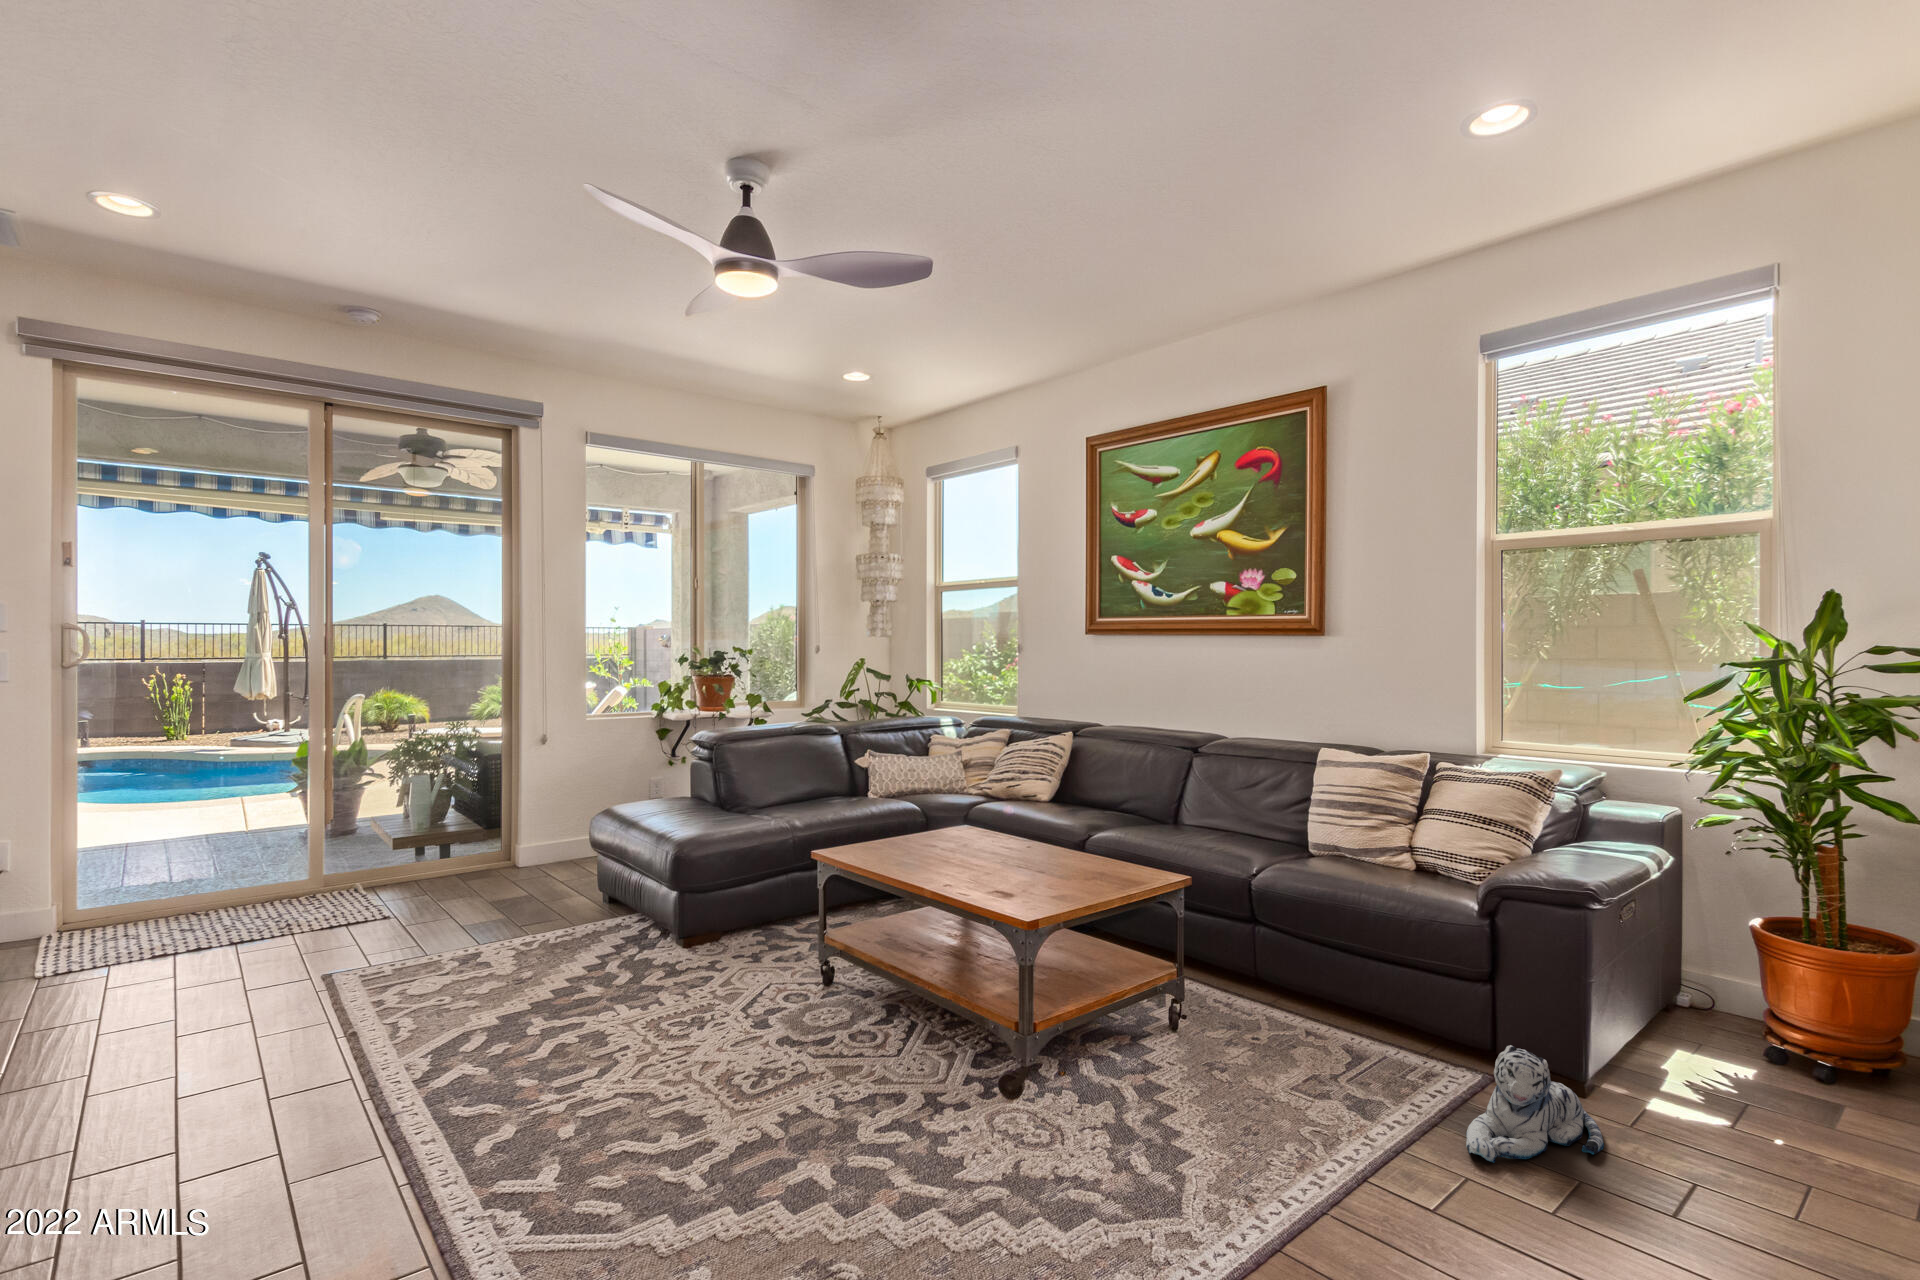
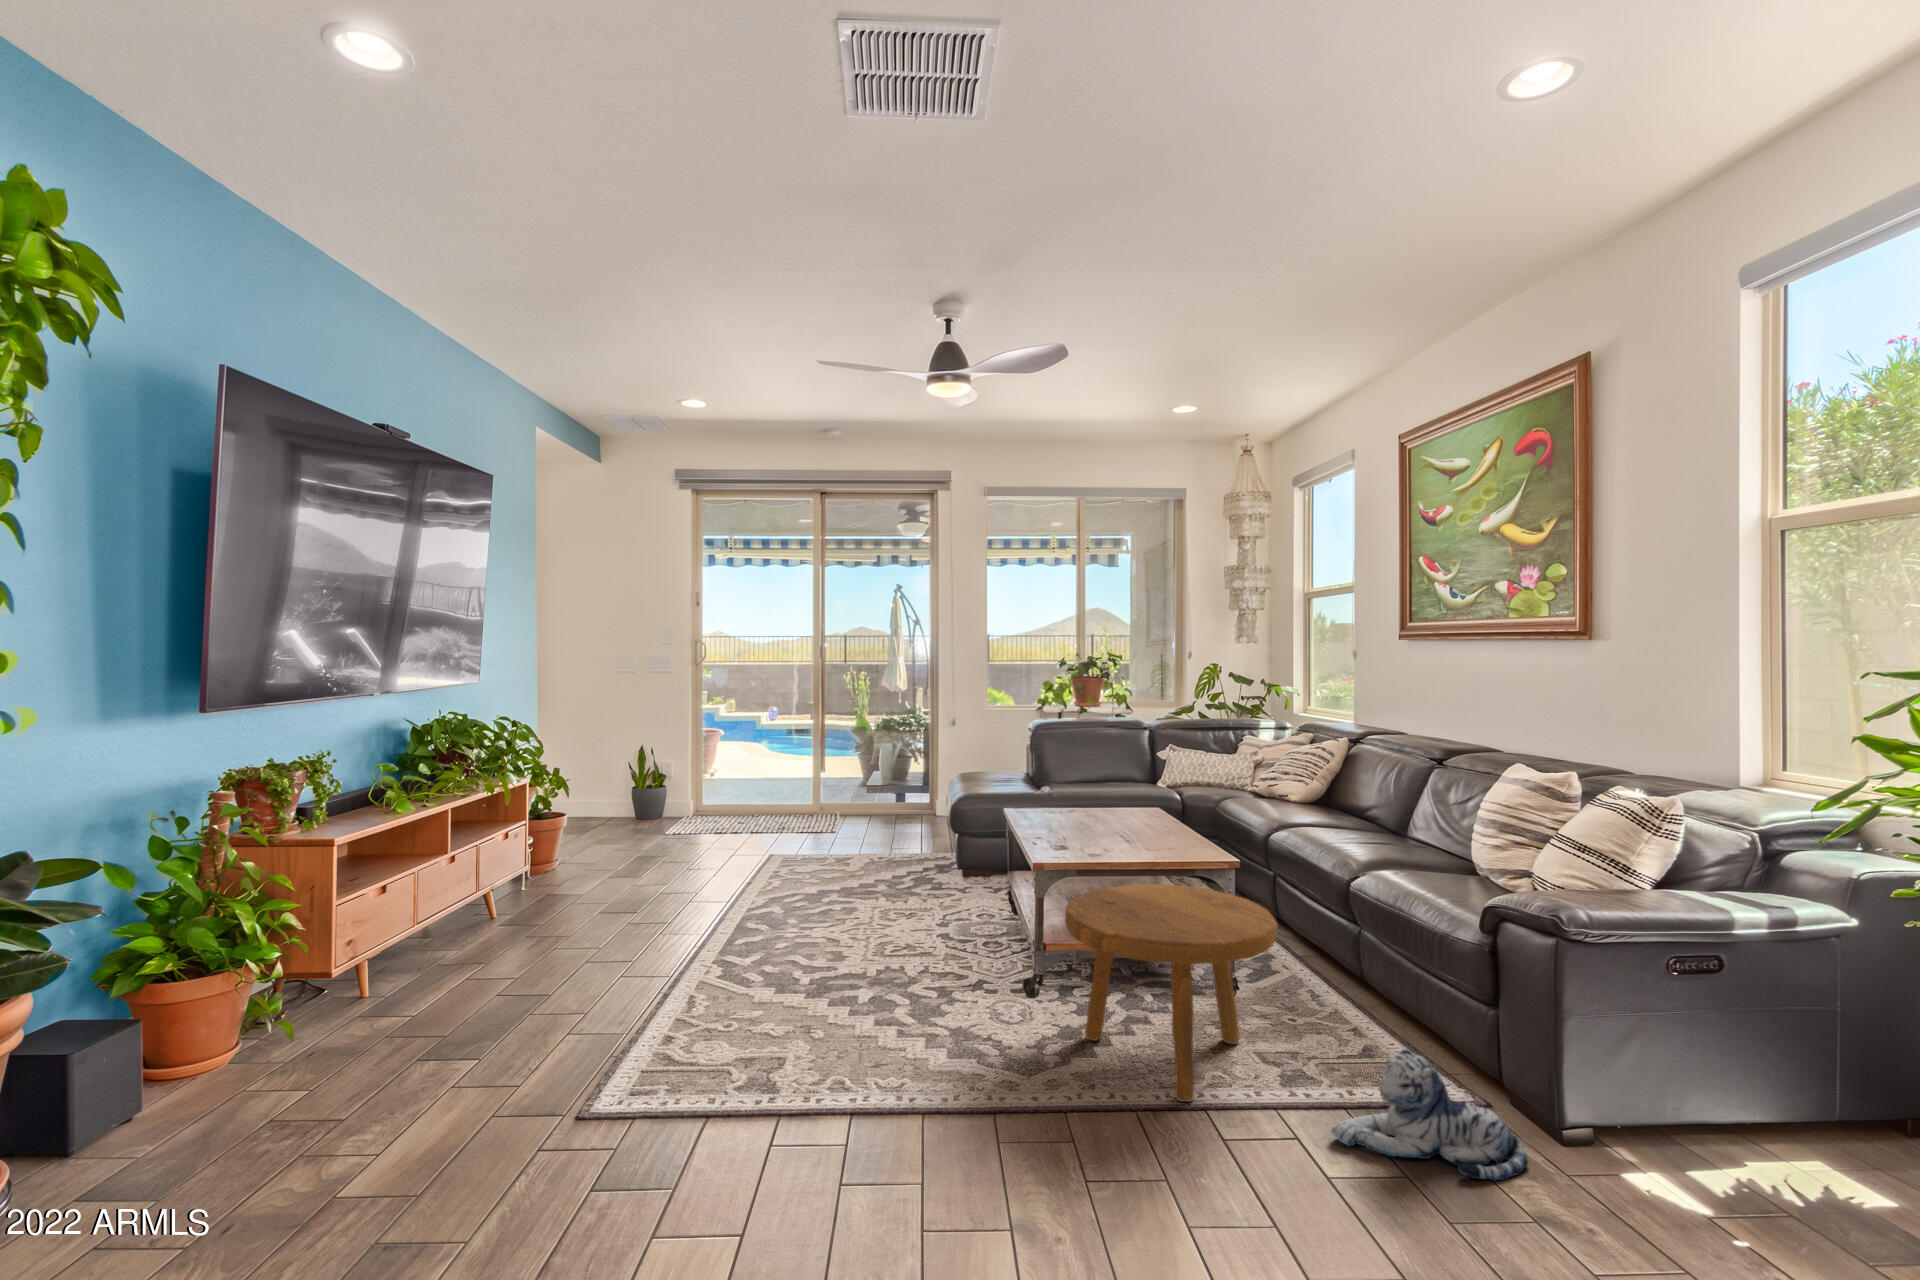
footstool: none [1112,916,1363,1174] -> present [1065,884,1277,1102]

